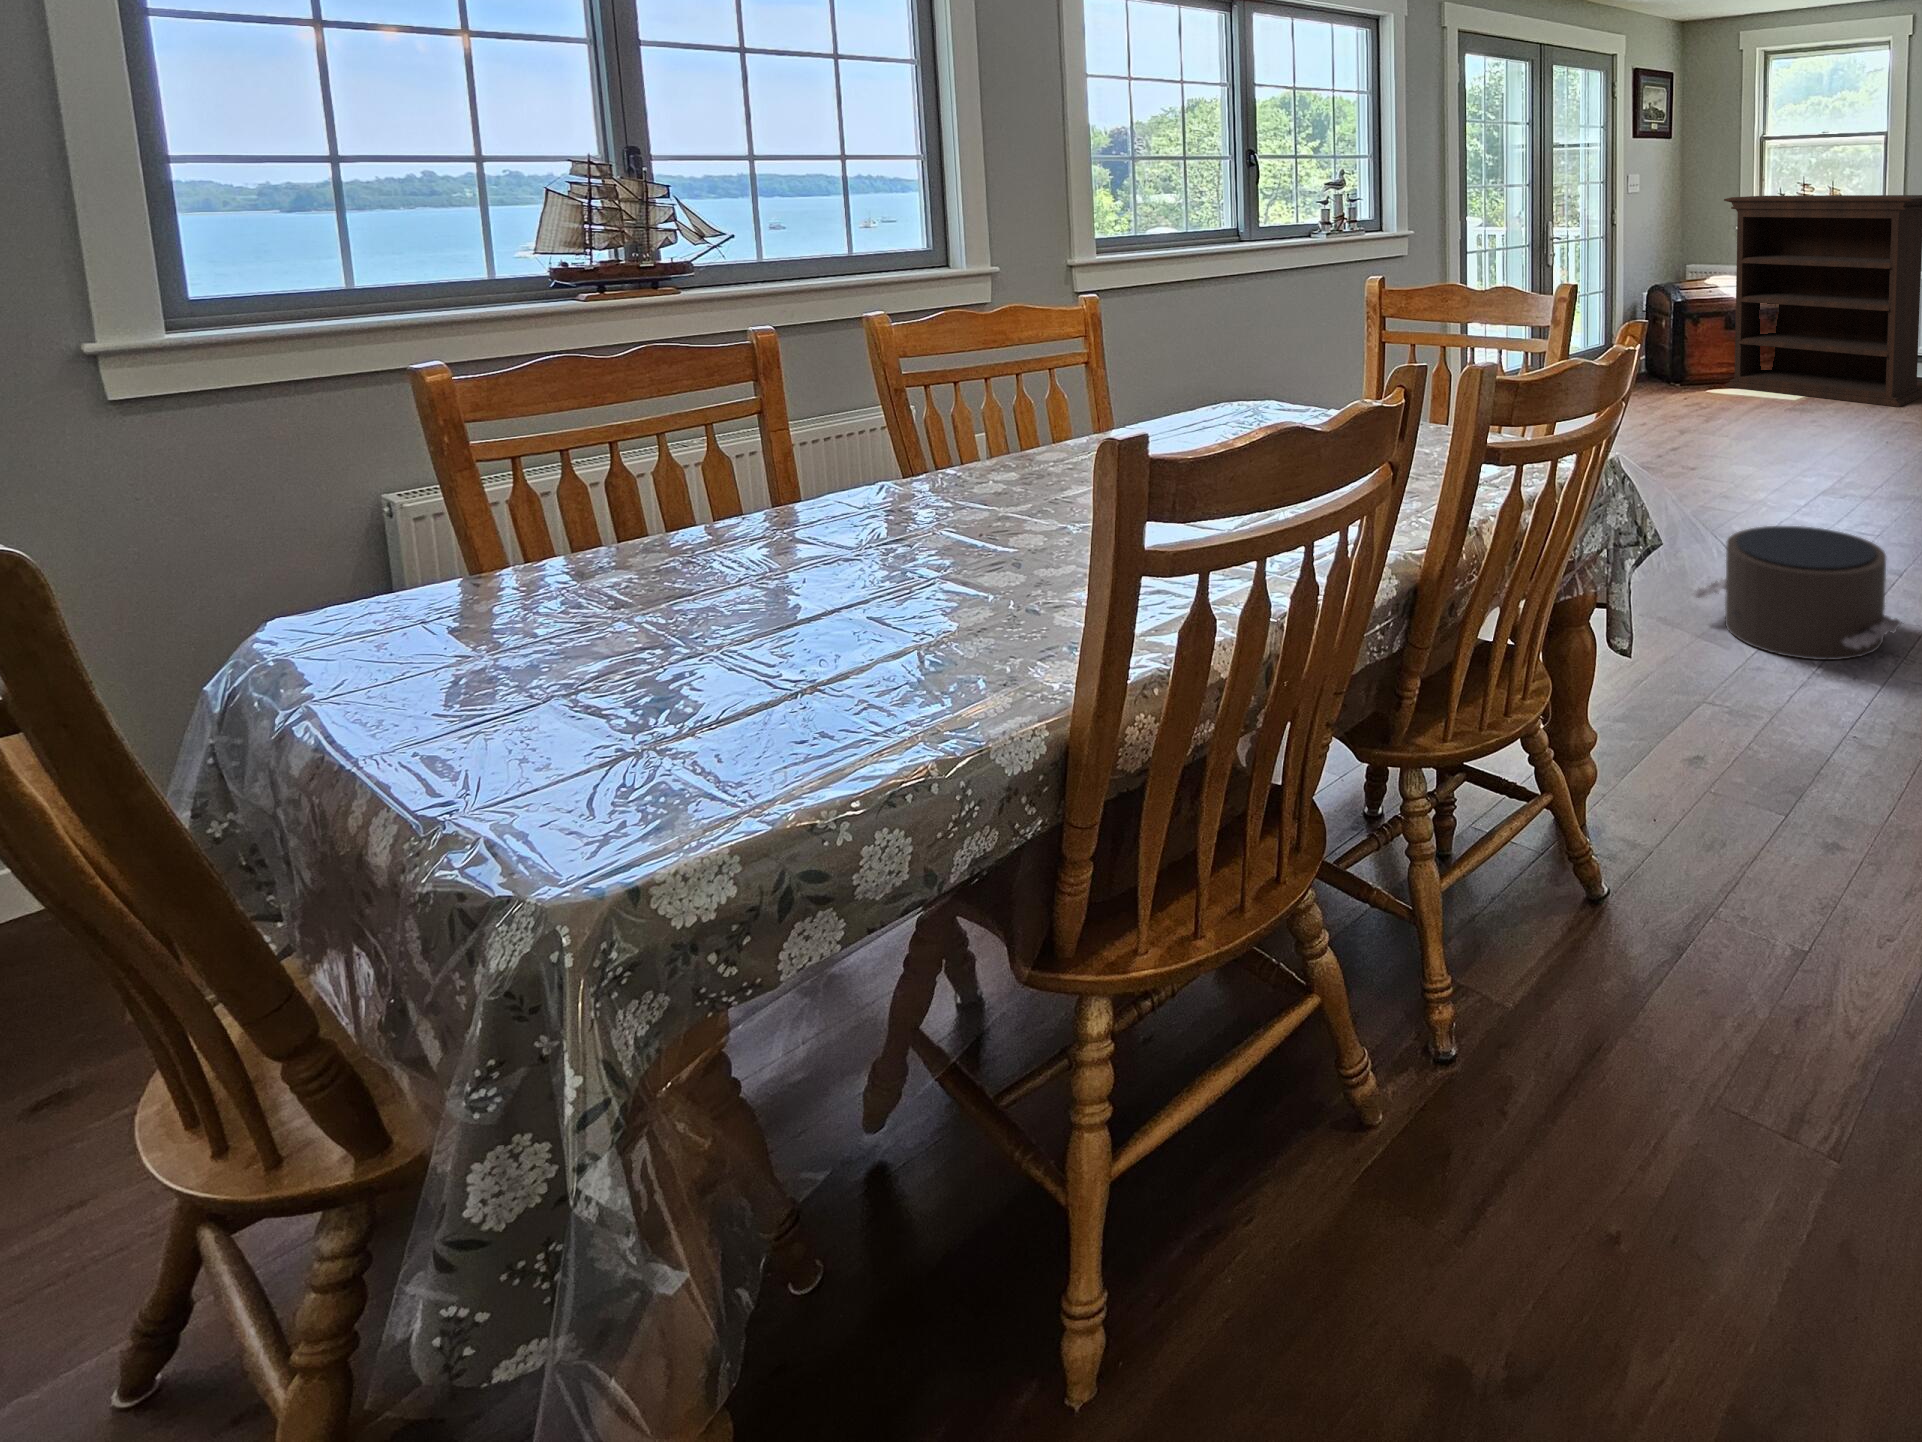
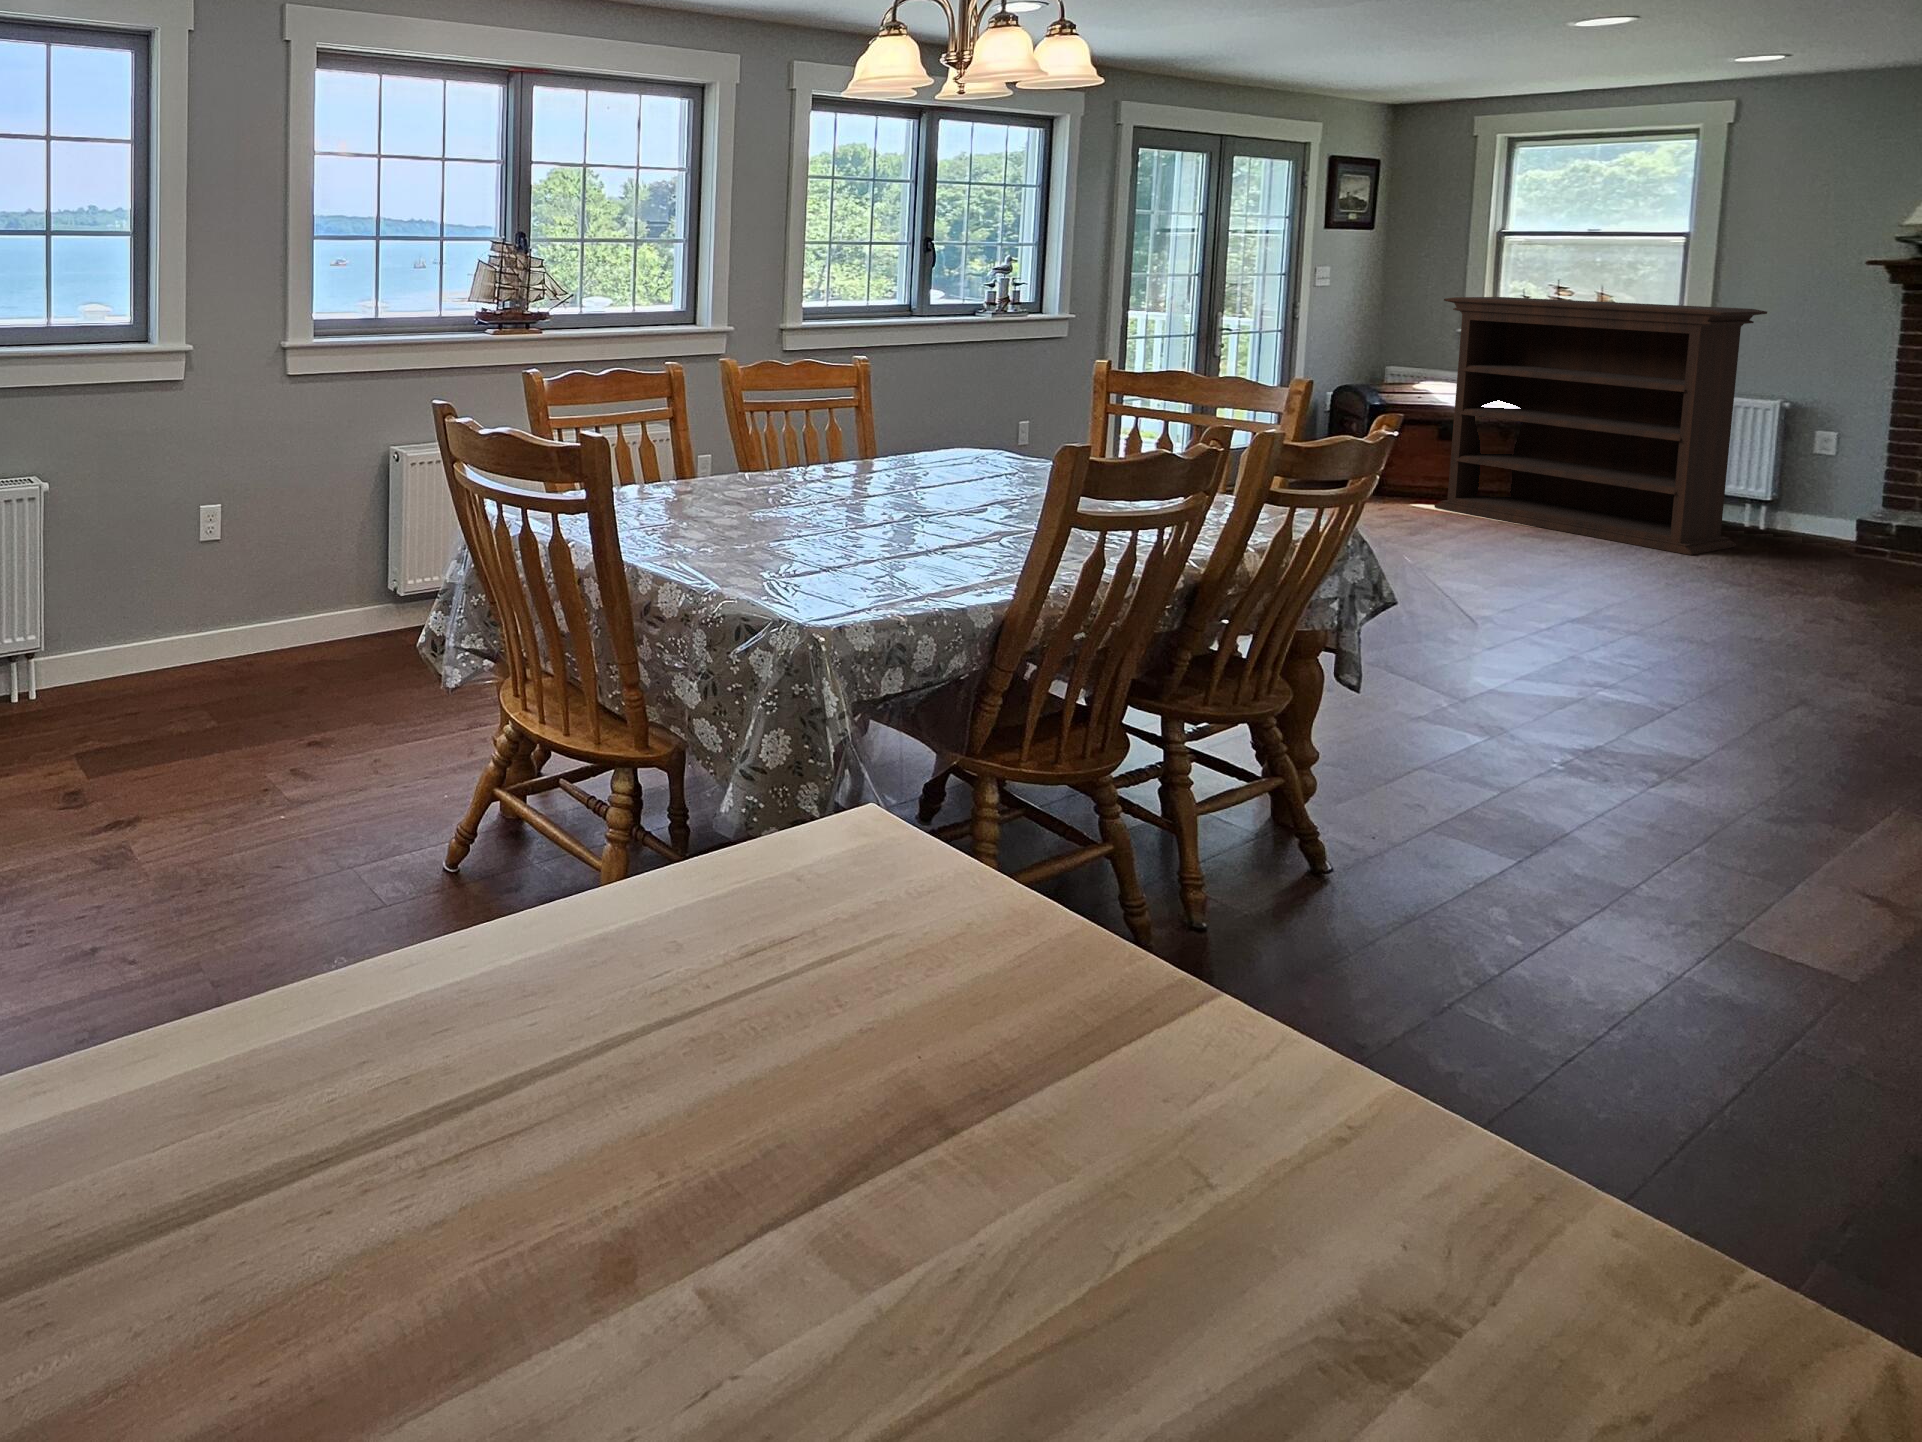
pouf: present [1694,526,1904,660] -> none [1399,634,1668,772]

